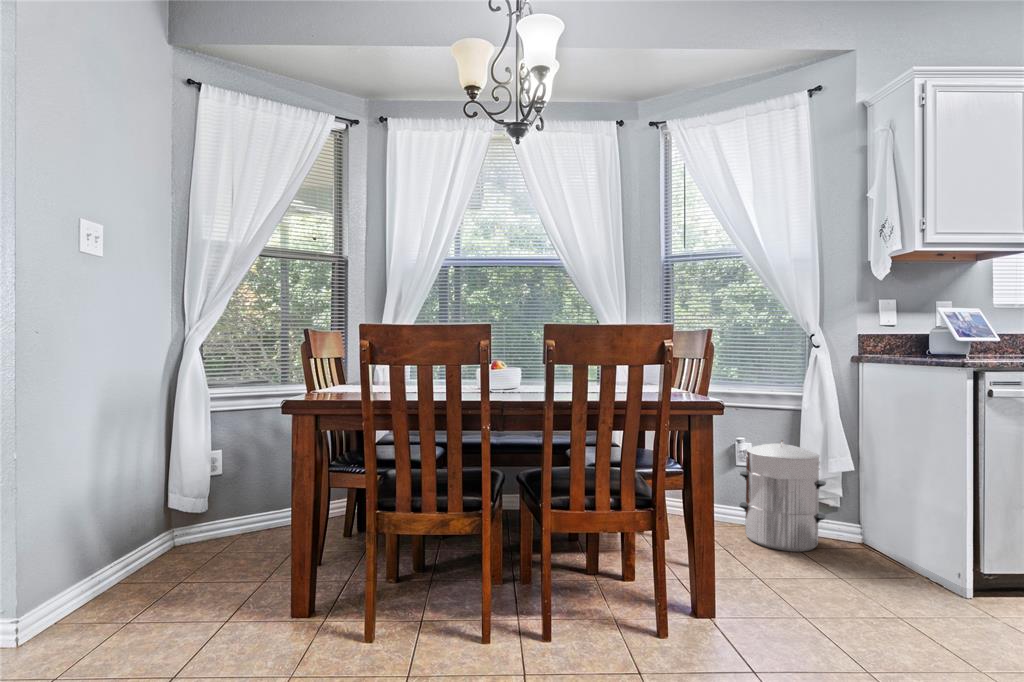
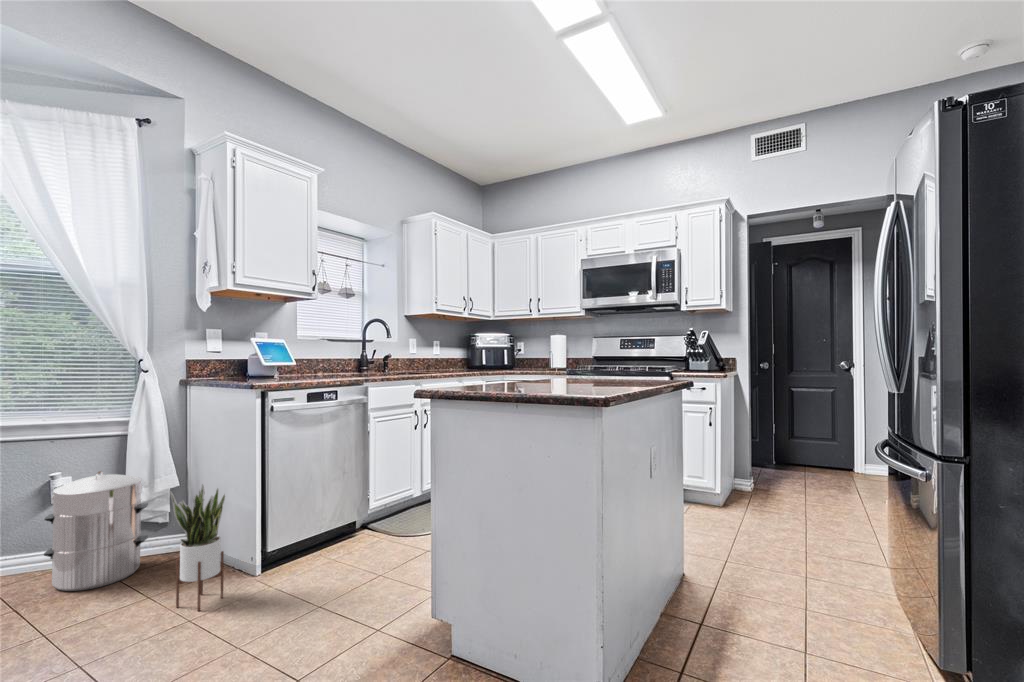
potted plant: none [874,469,934,614] -> present [170,484,225,611]

